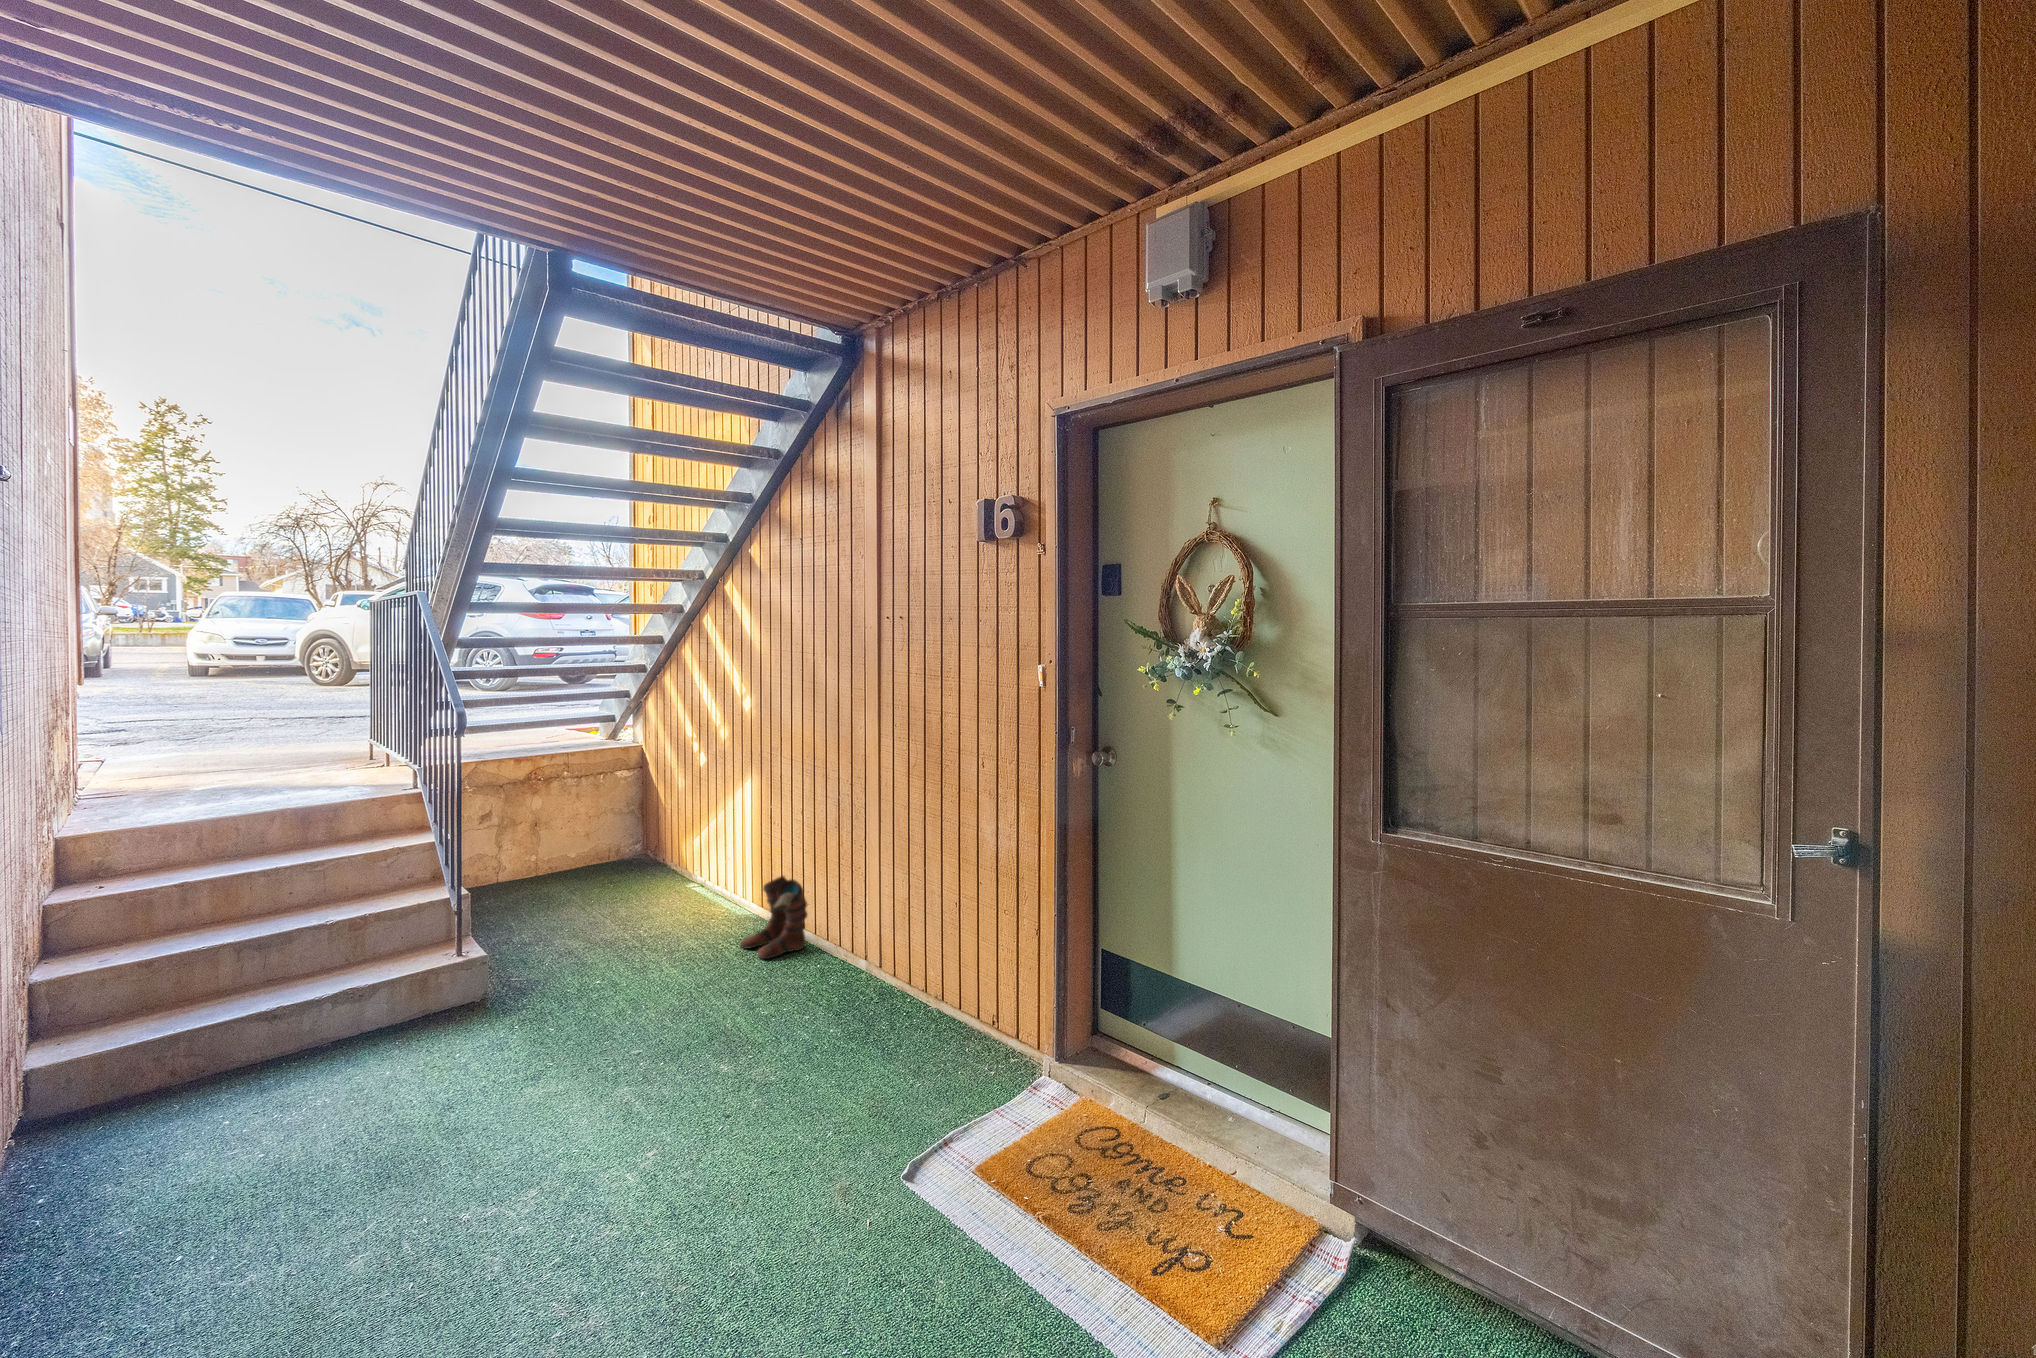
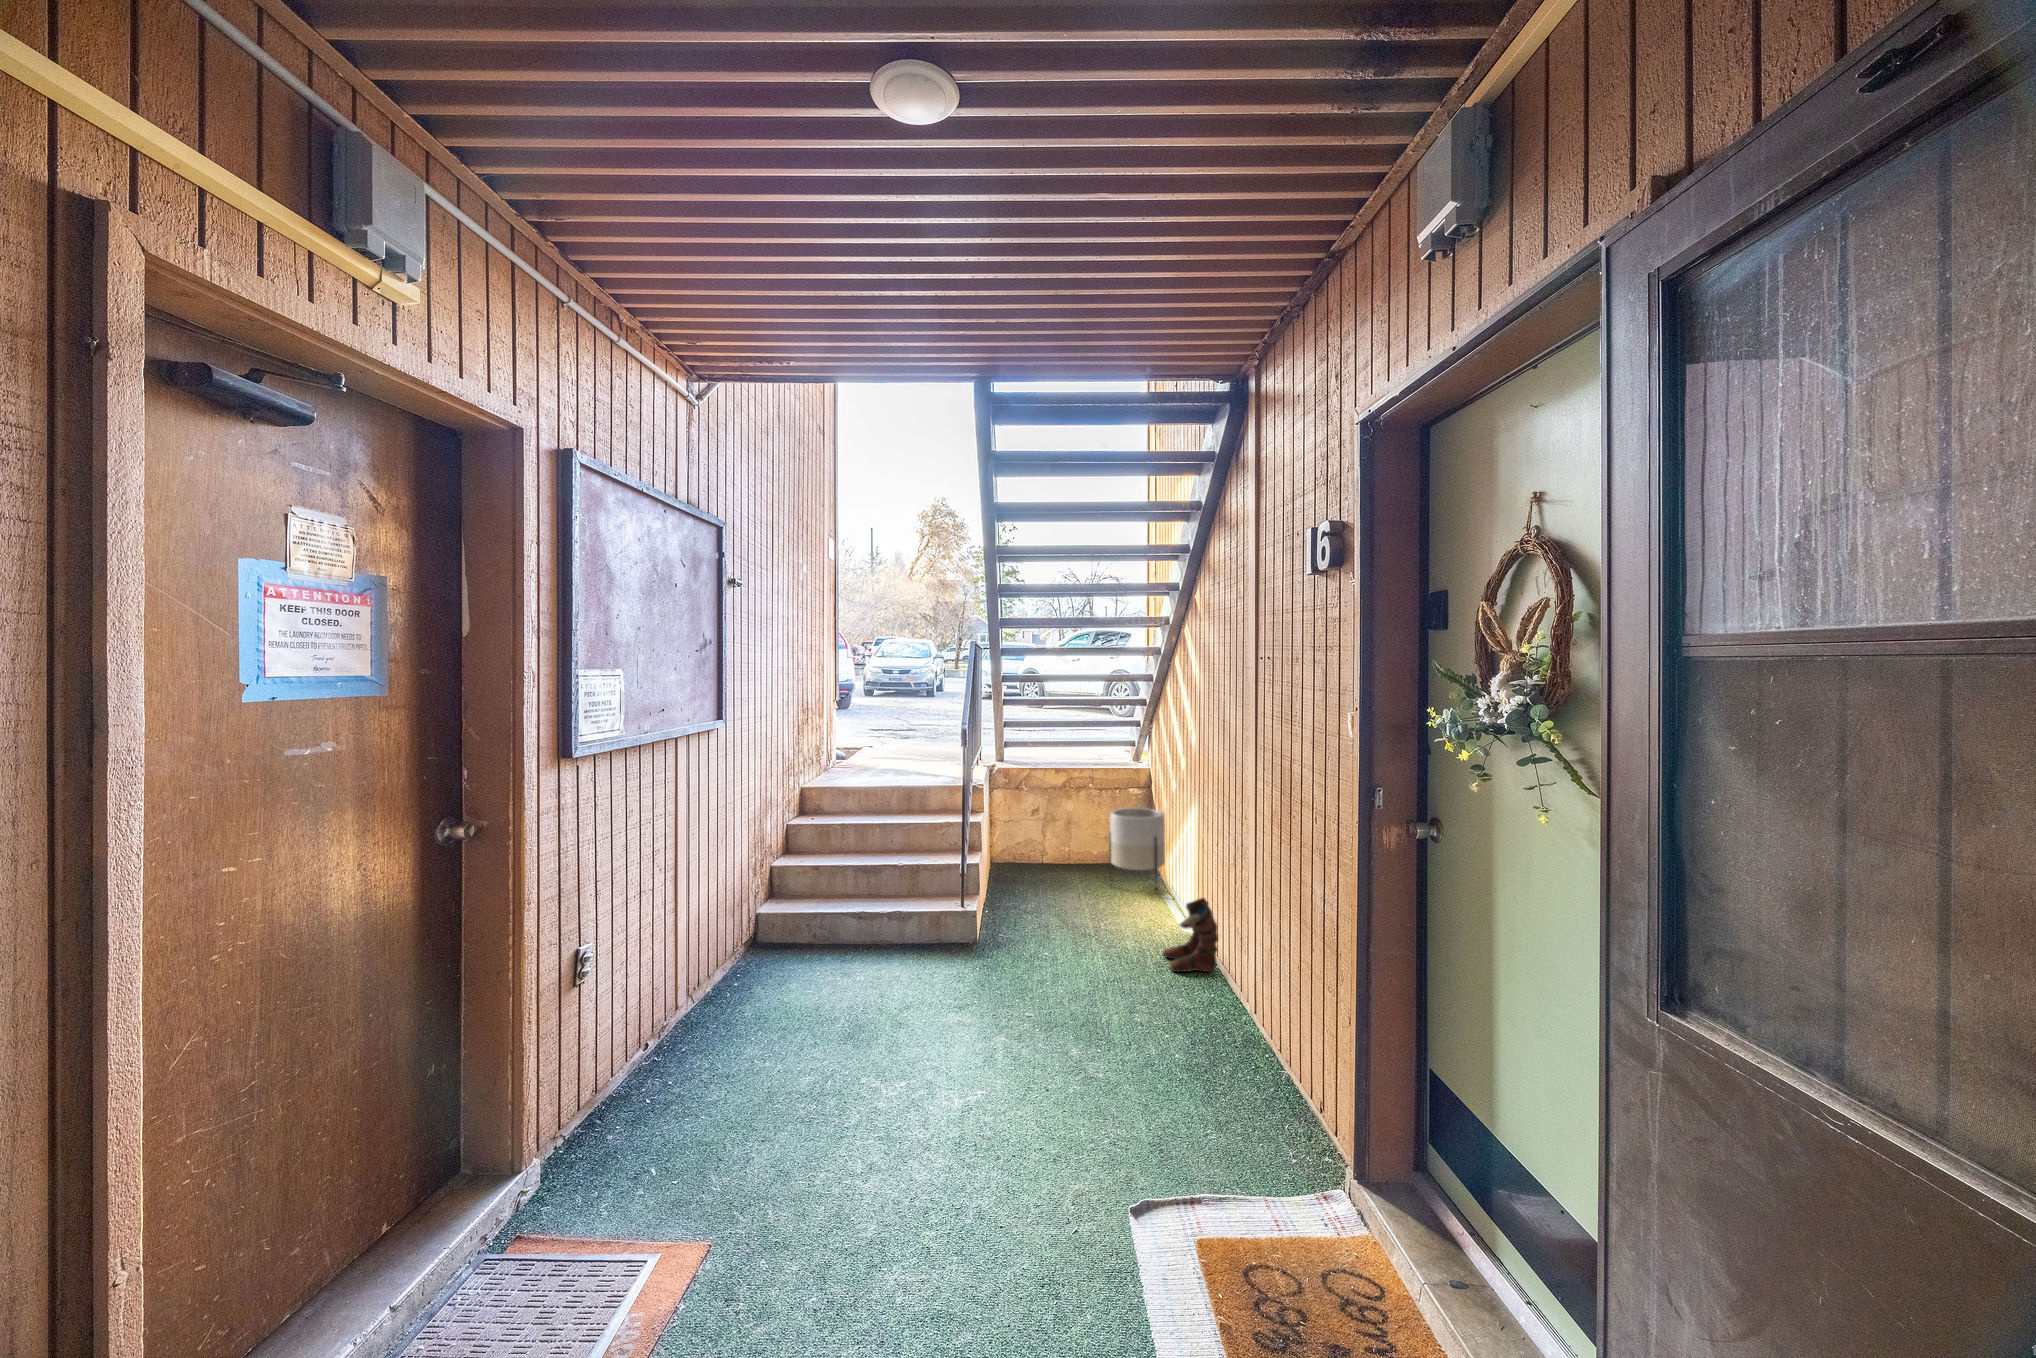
planter: none [614,796,683,894] -> present [1109,808,1165,884]

